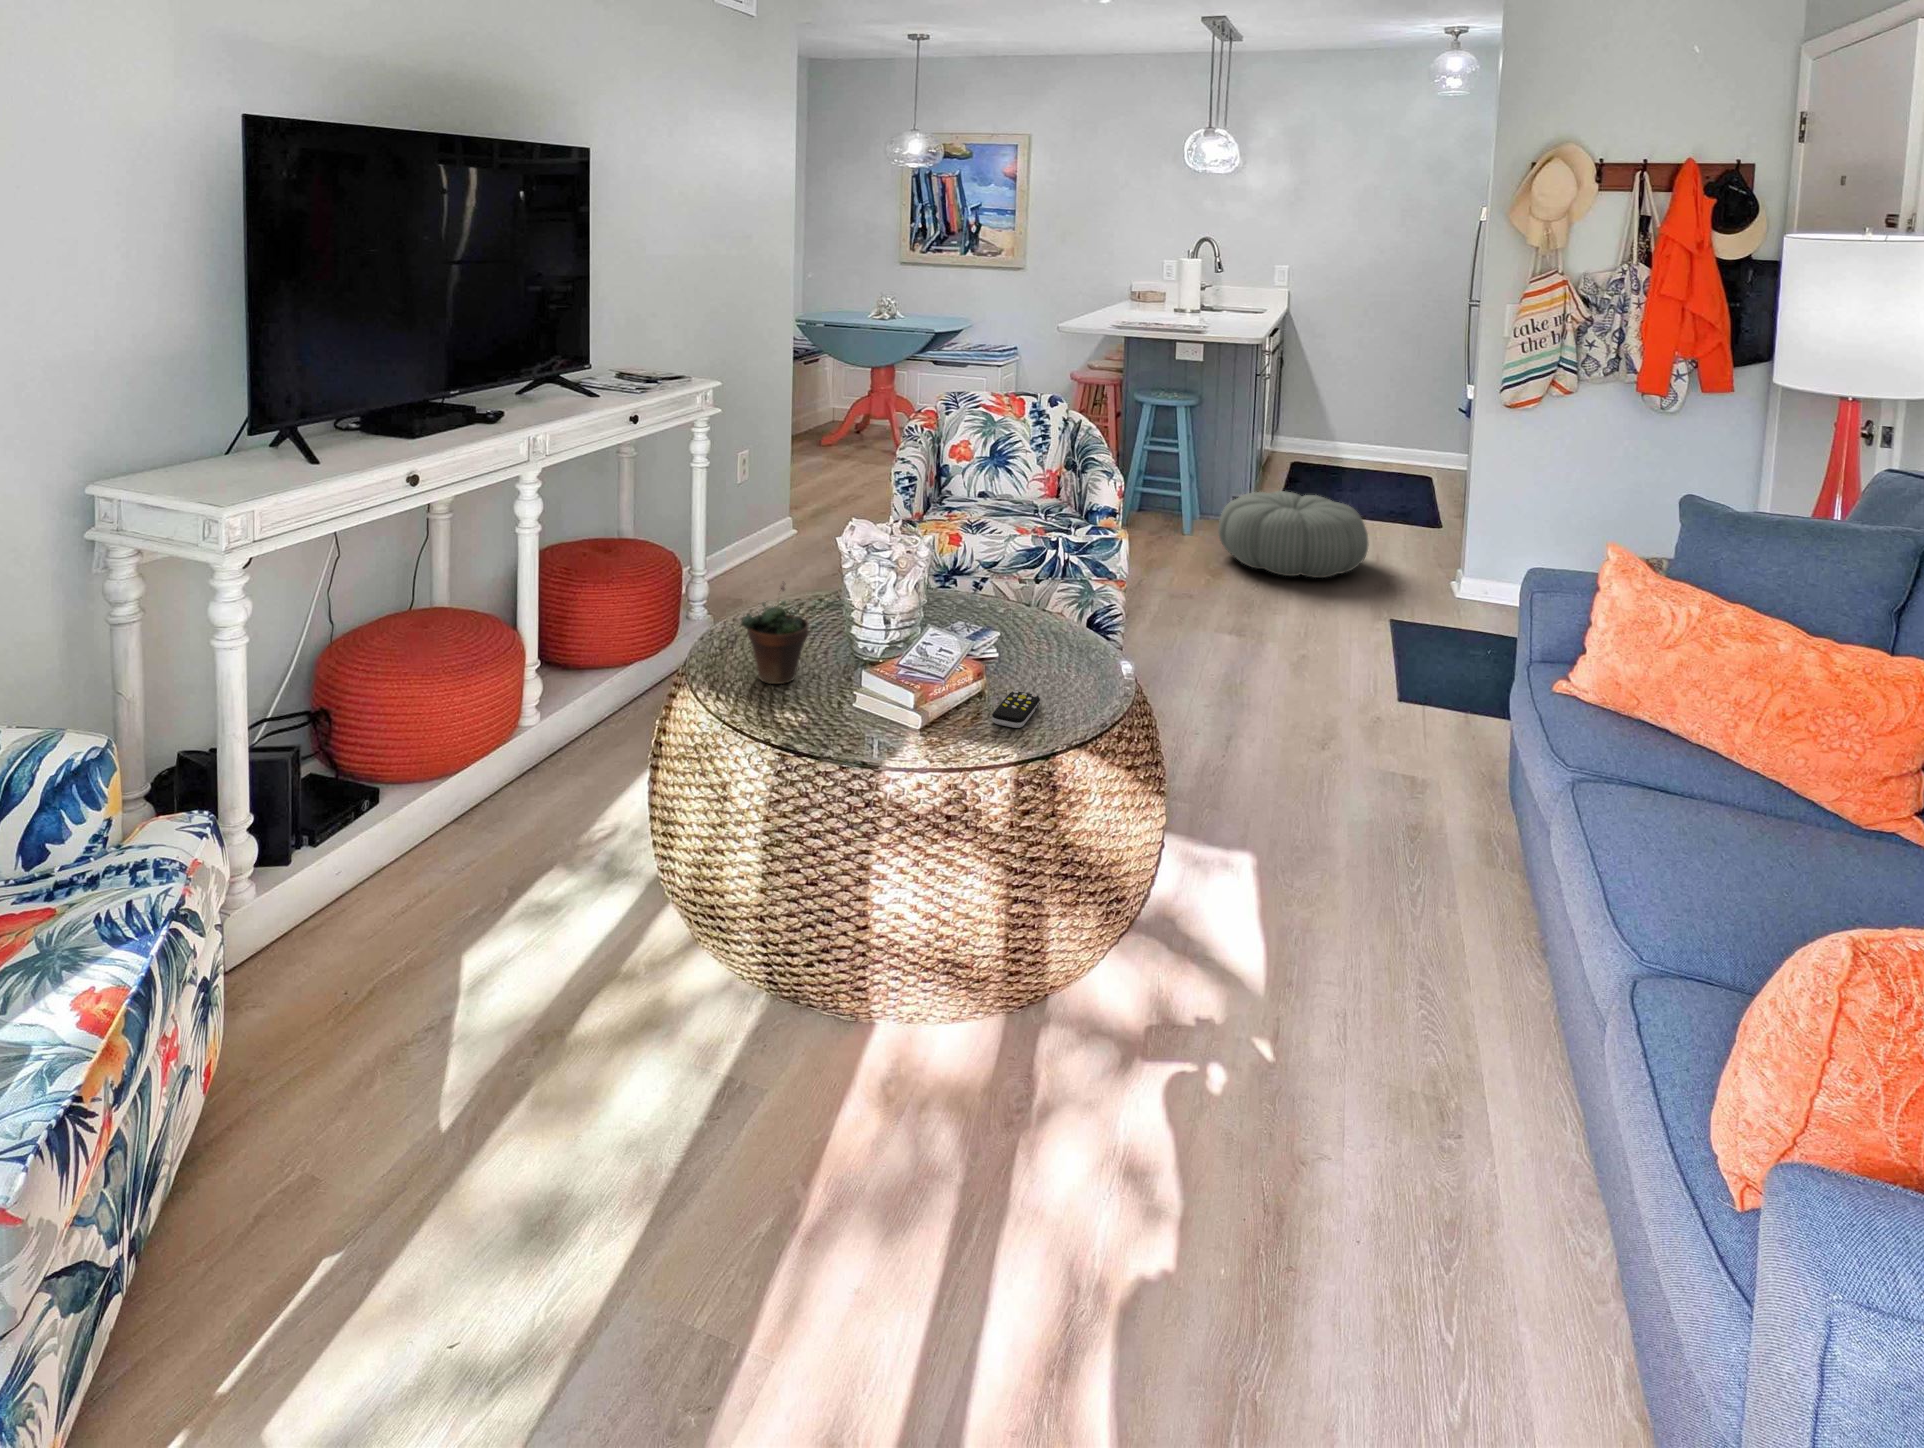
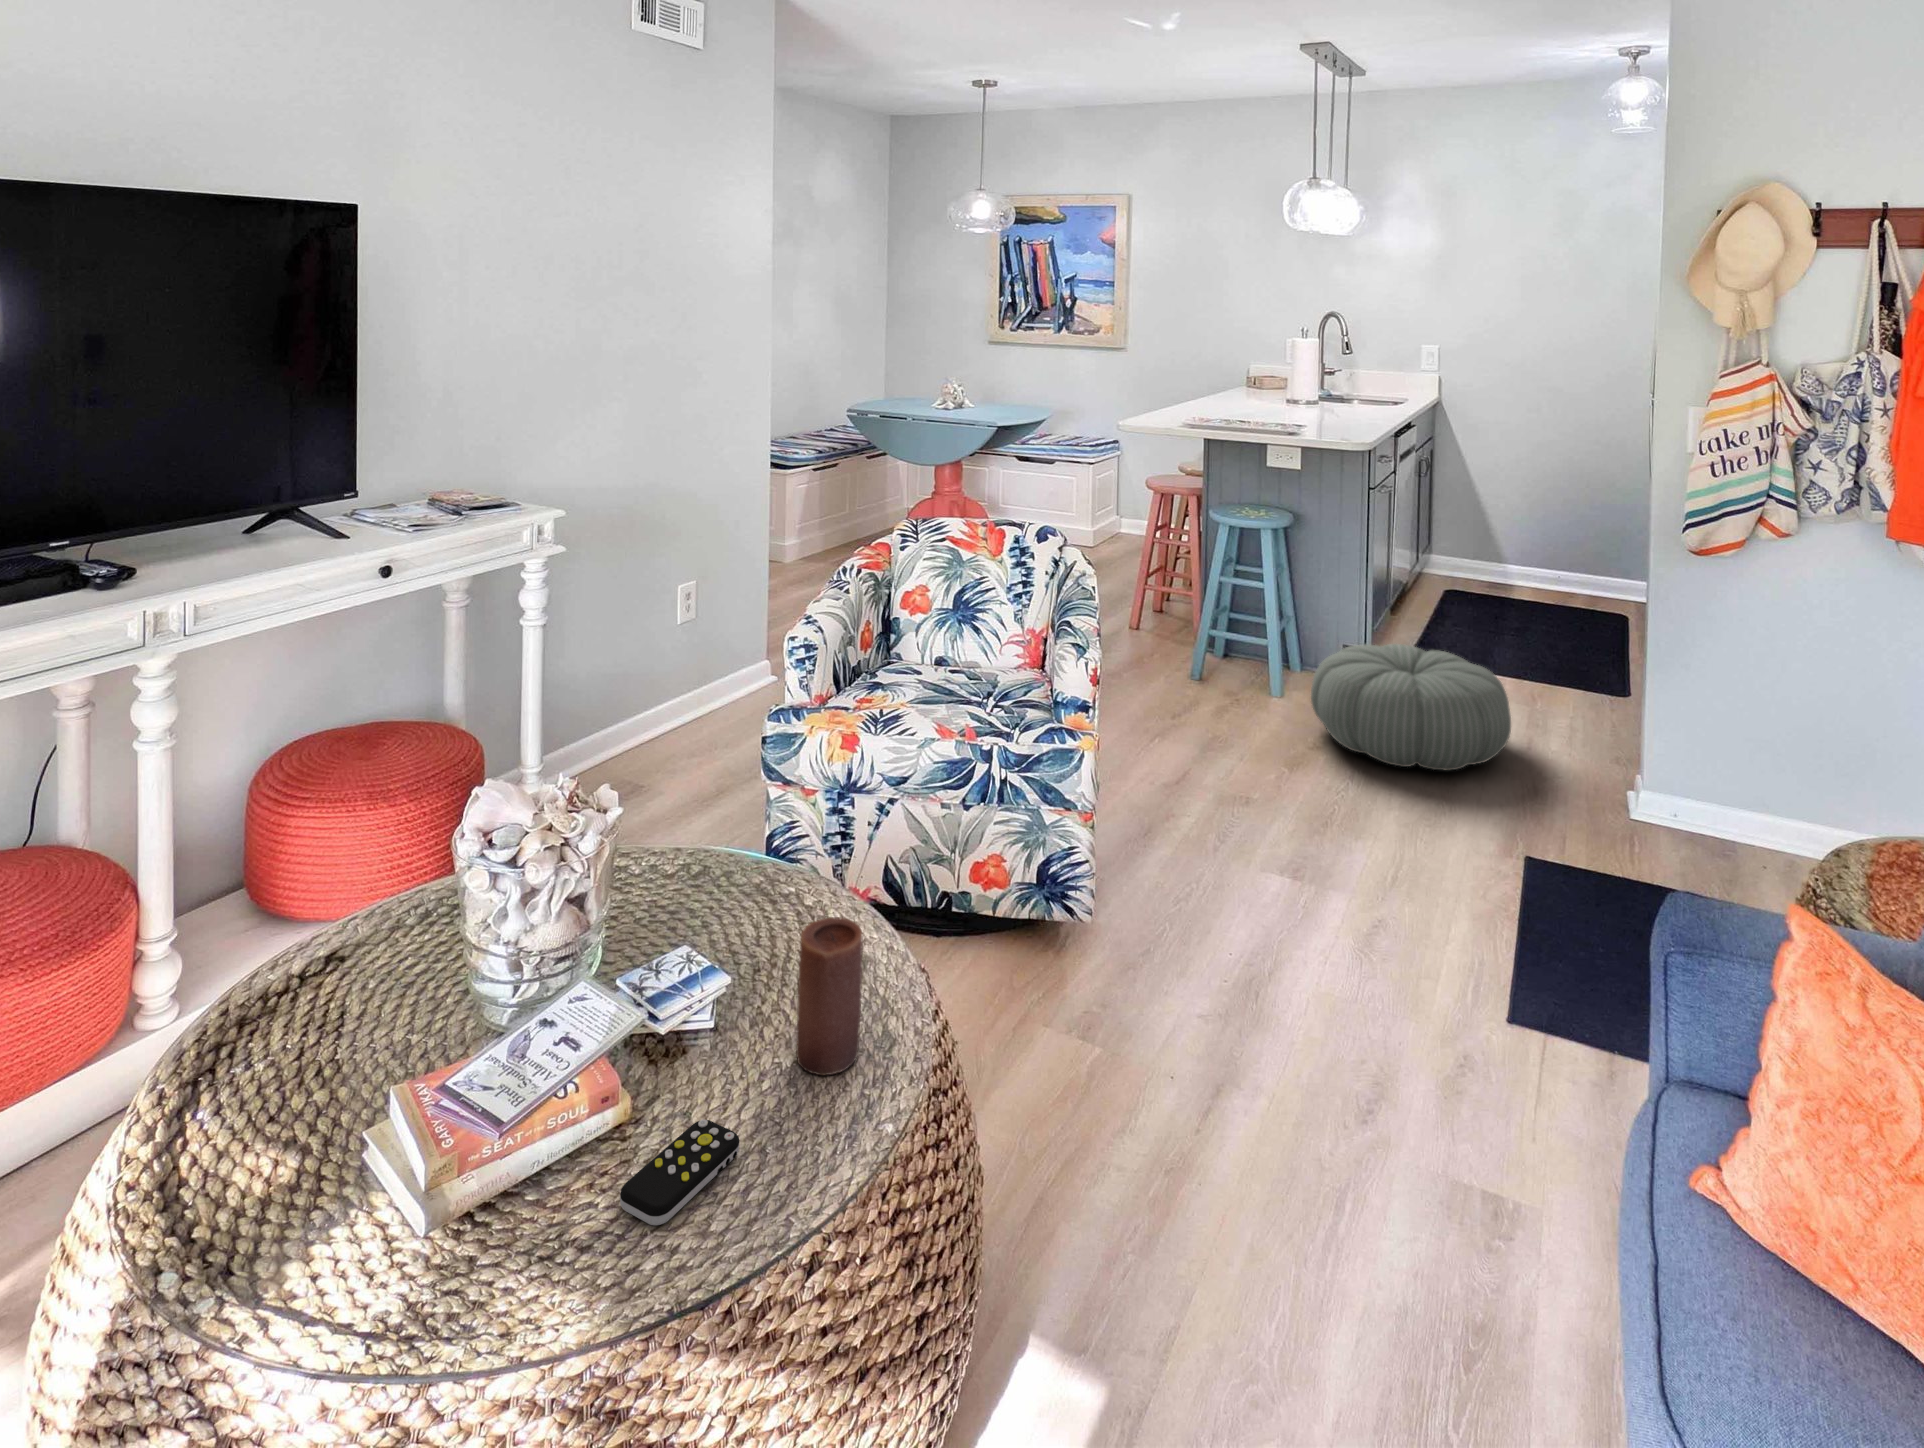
succulent plant: present [741,581,809,684] -> none [278,887,402,1069]
candle: none [1040,595,1079,678] -> present [796,917,863,1075]

